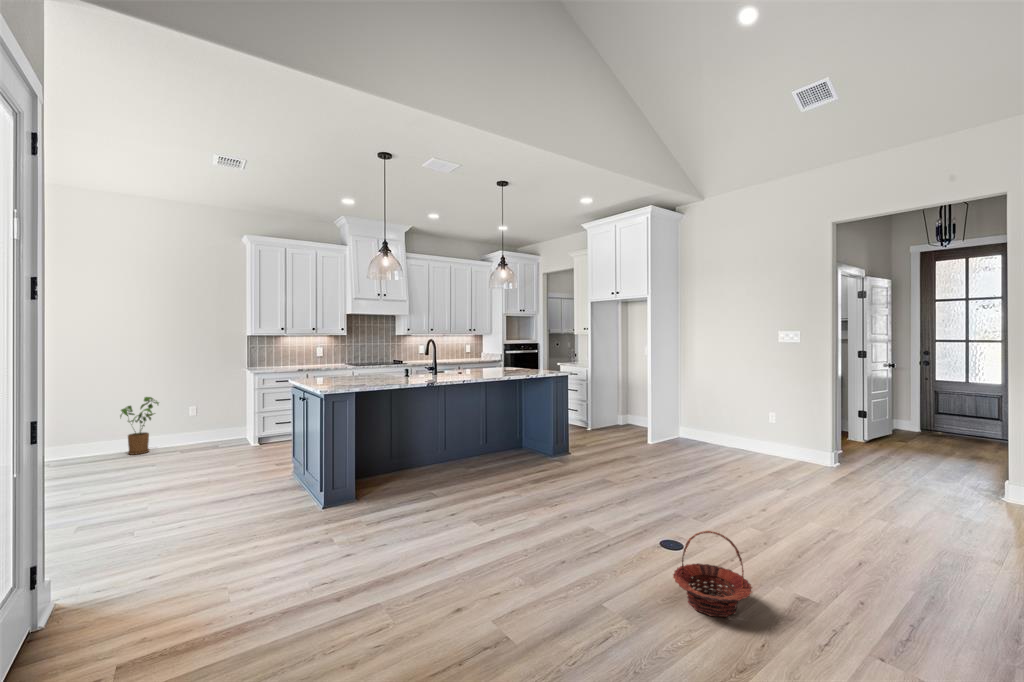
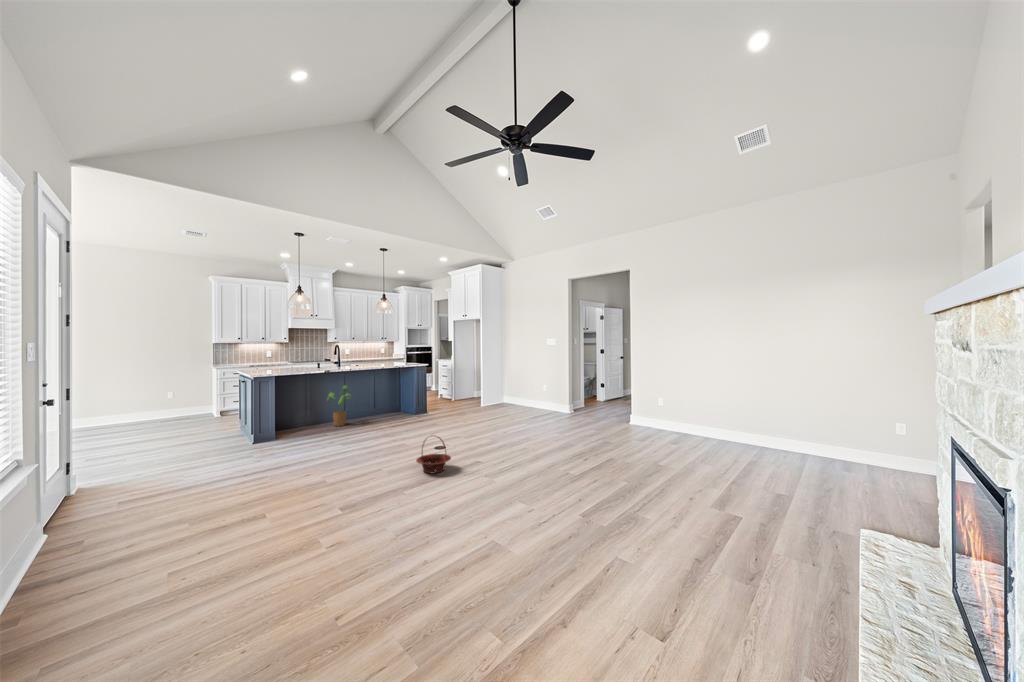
house plant: present [120,397,159,455] -> present [328,386,350,426]

